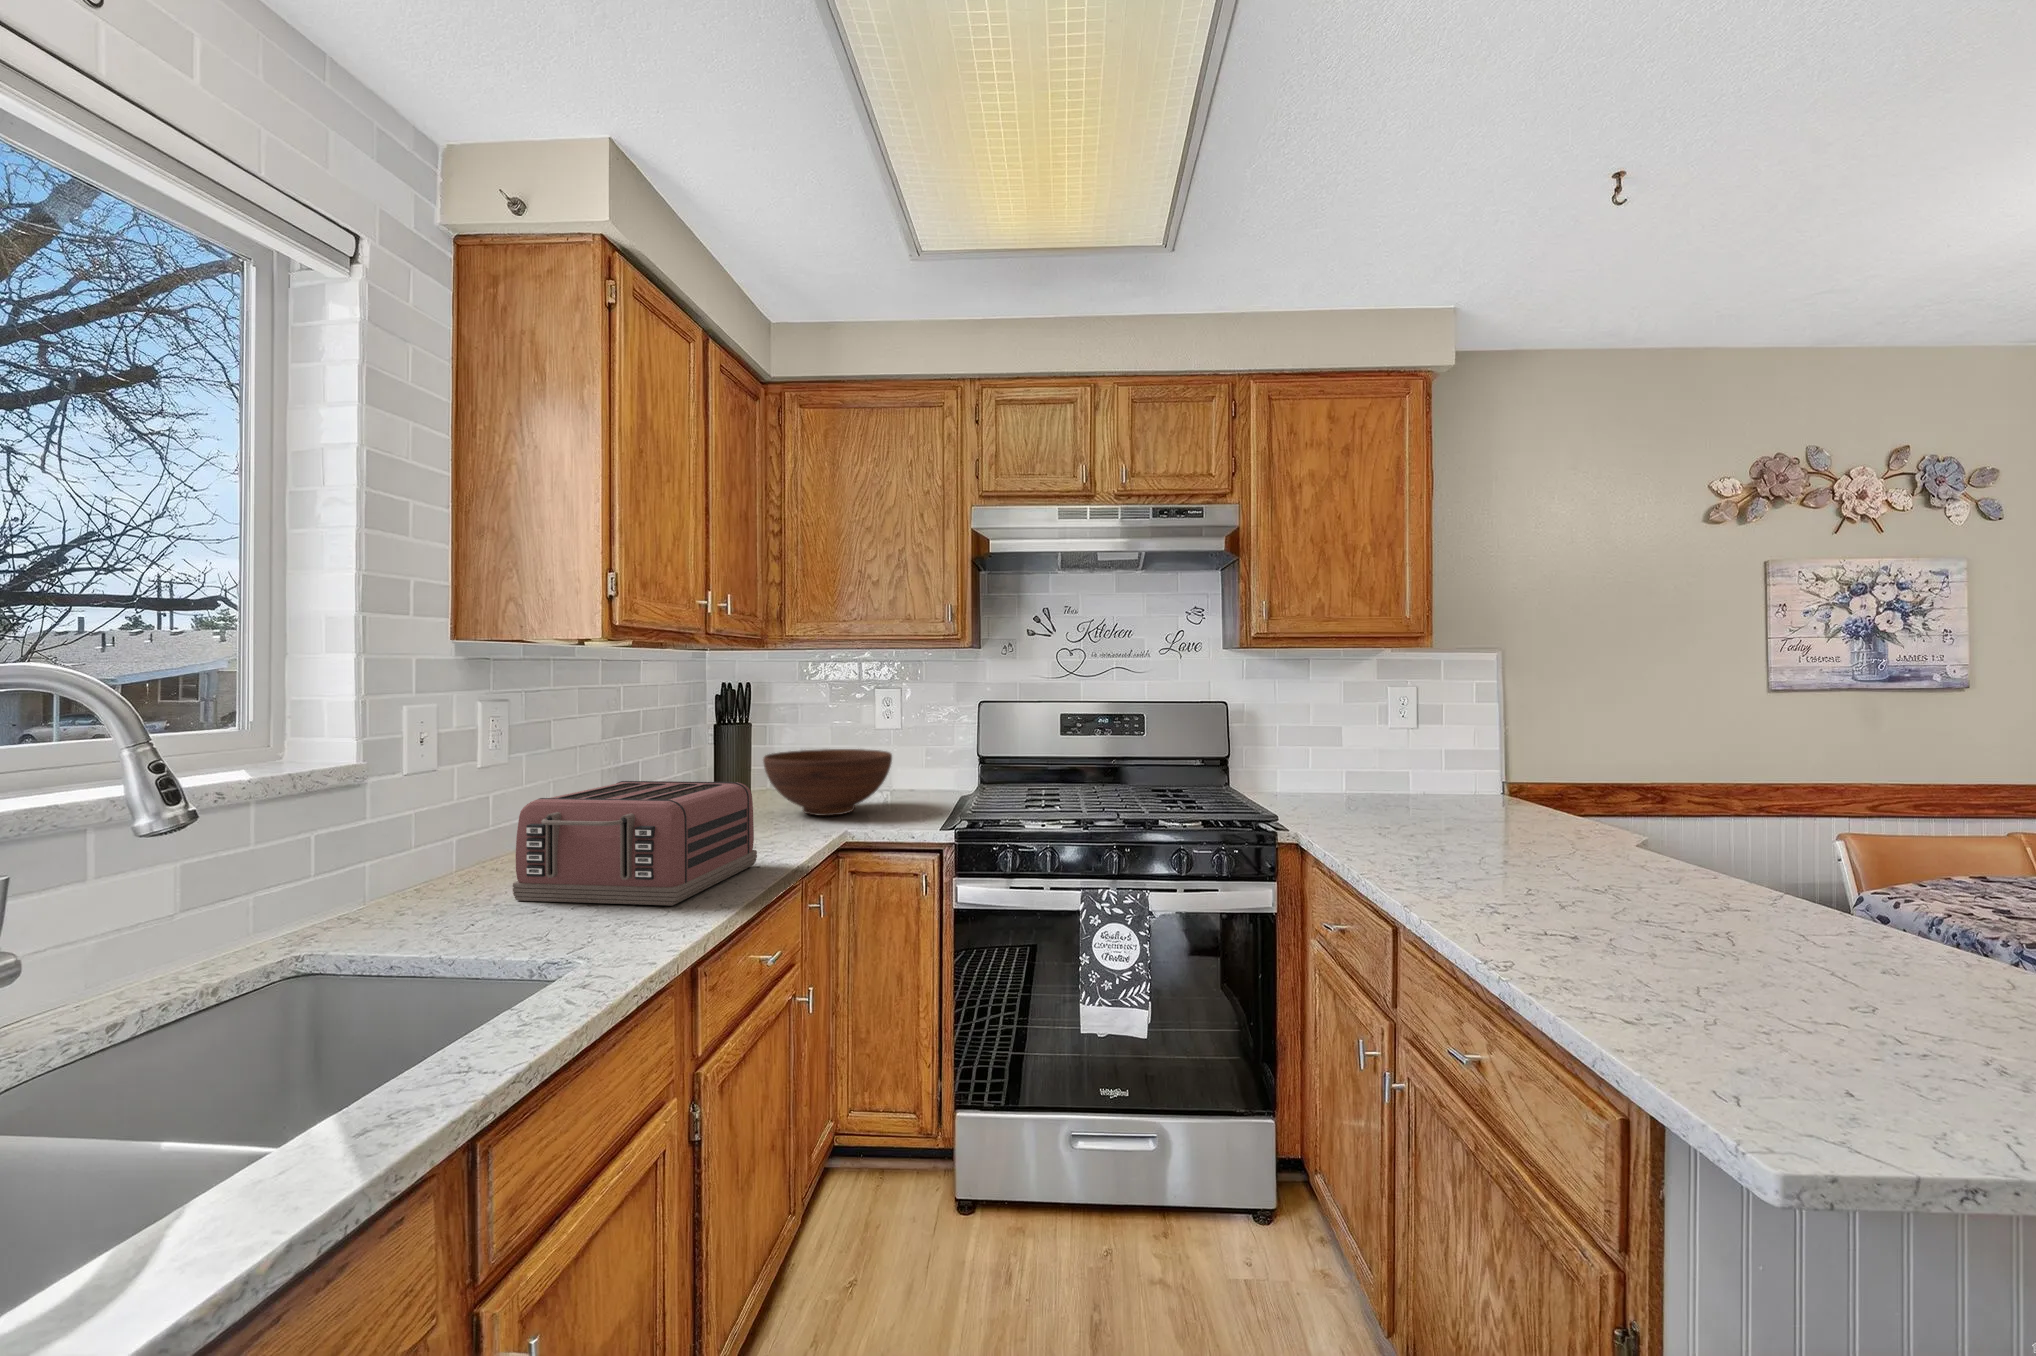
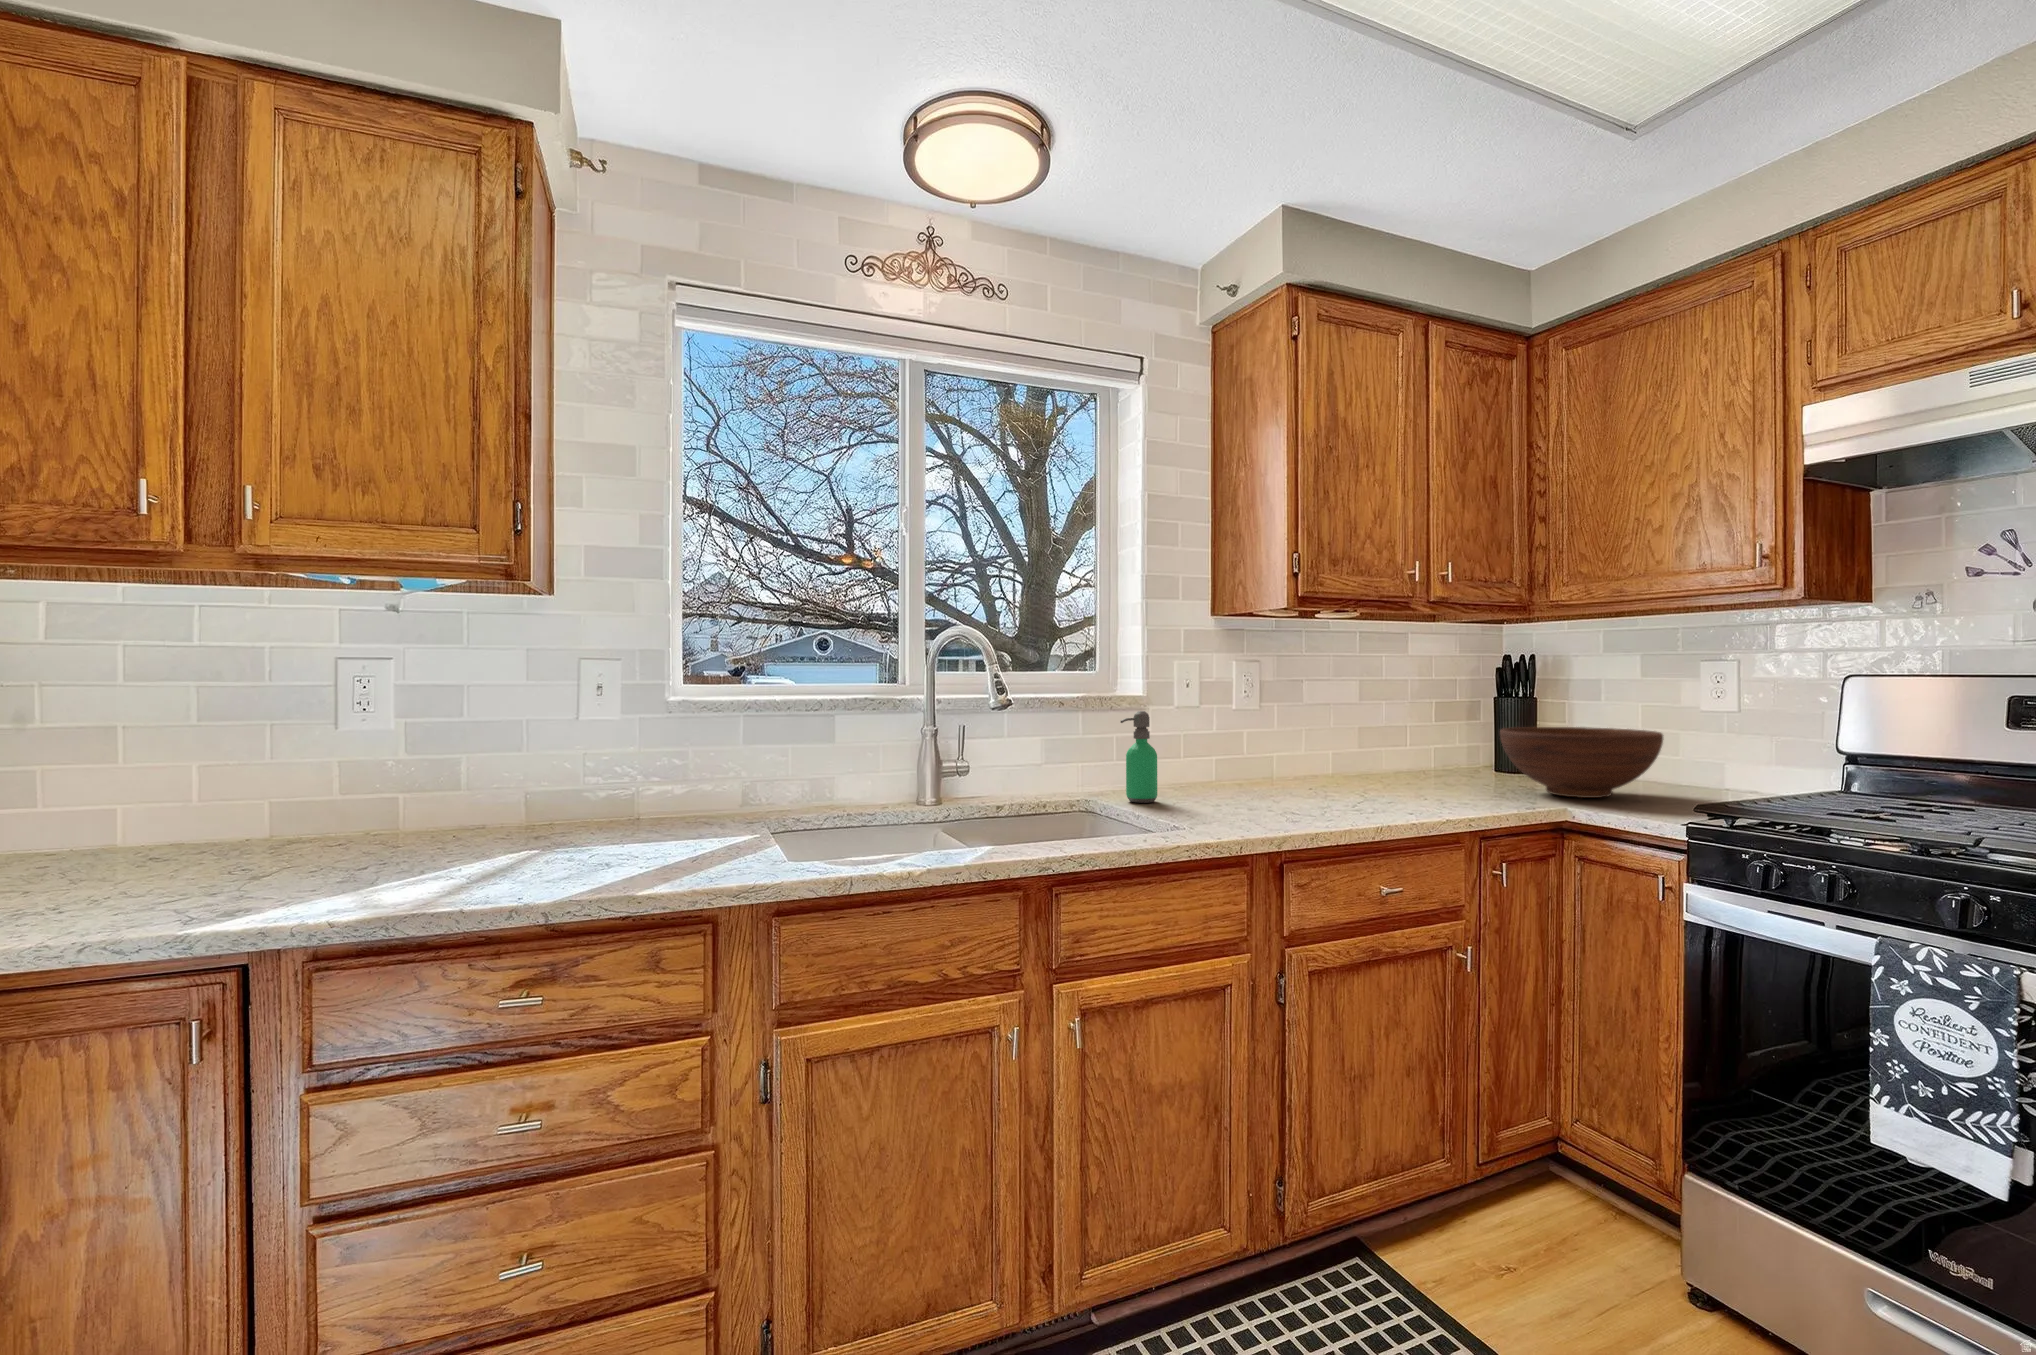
soap dispenser: none [373,778,432,919] -> present [1121,711,1157,803]
toaster: present [513,781,757,905] -> none [1204,730,1402,824]

